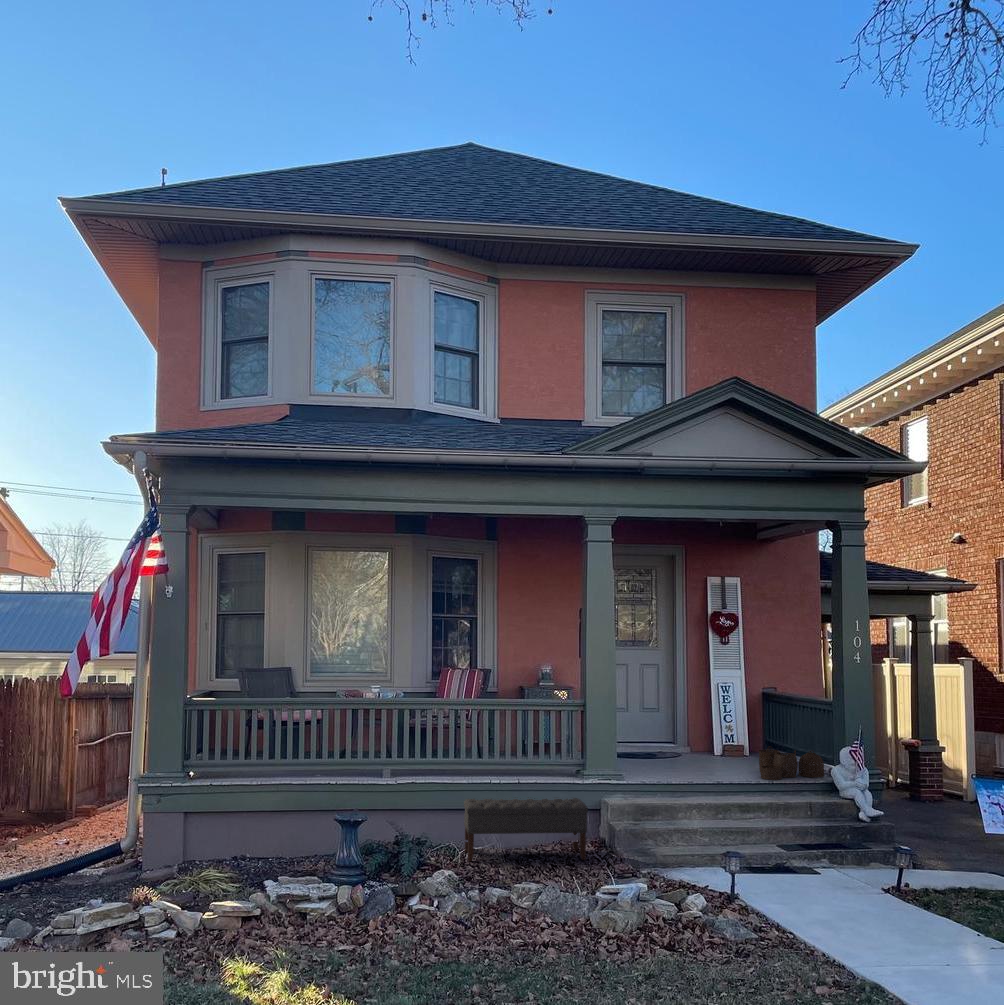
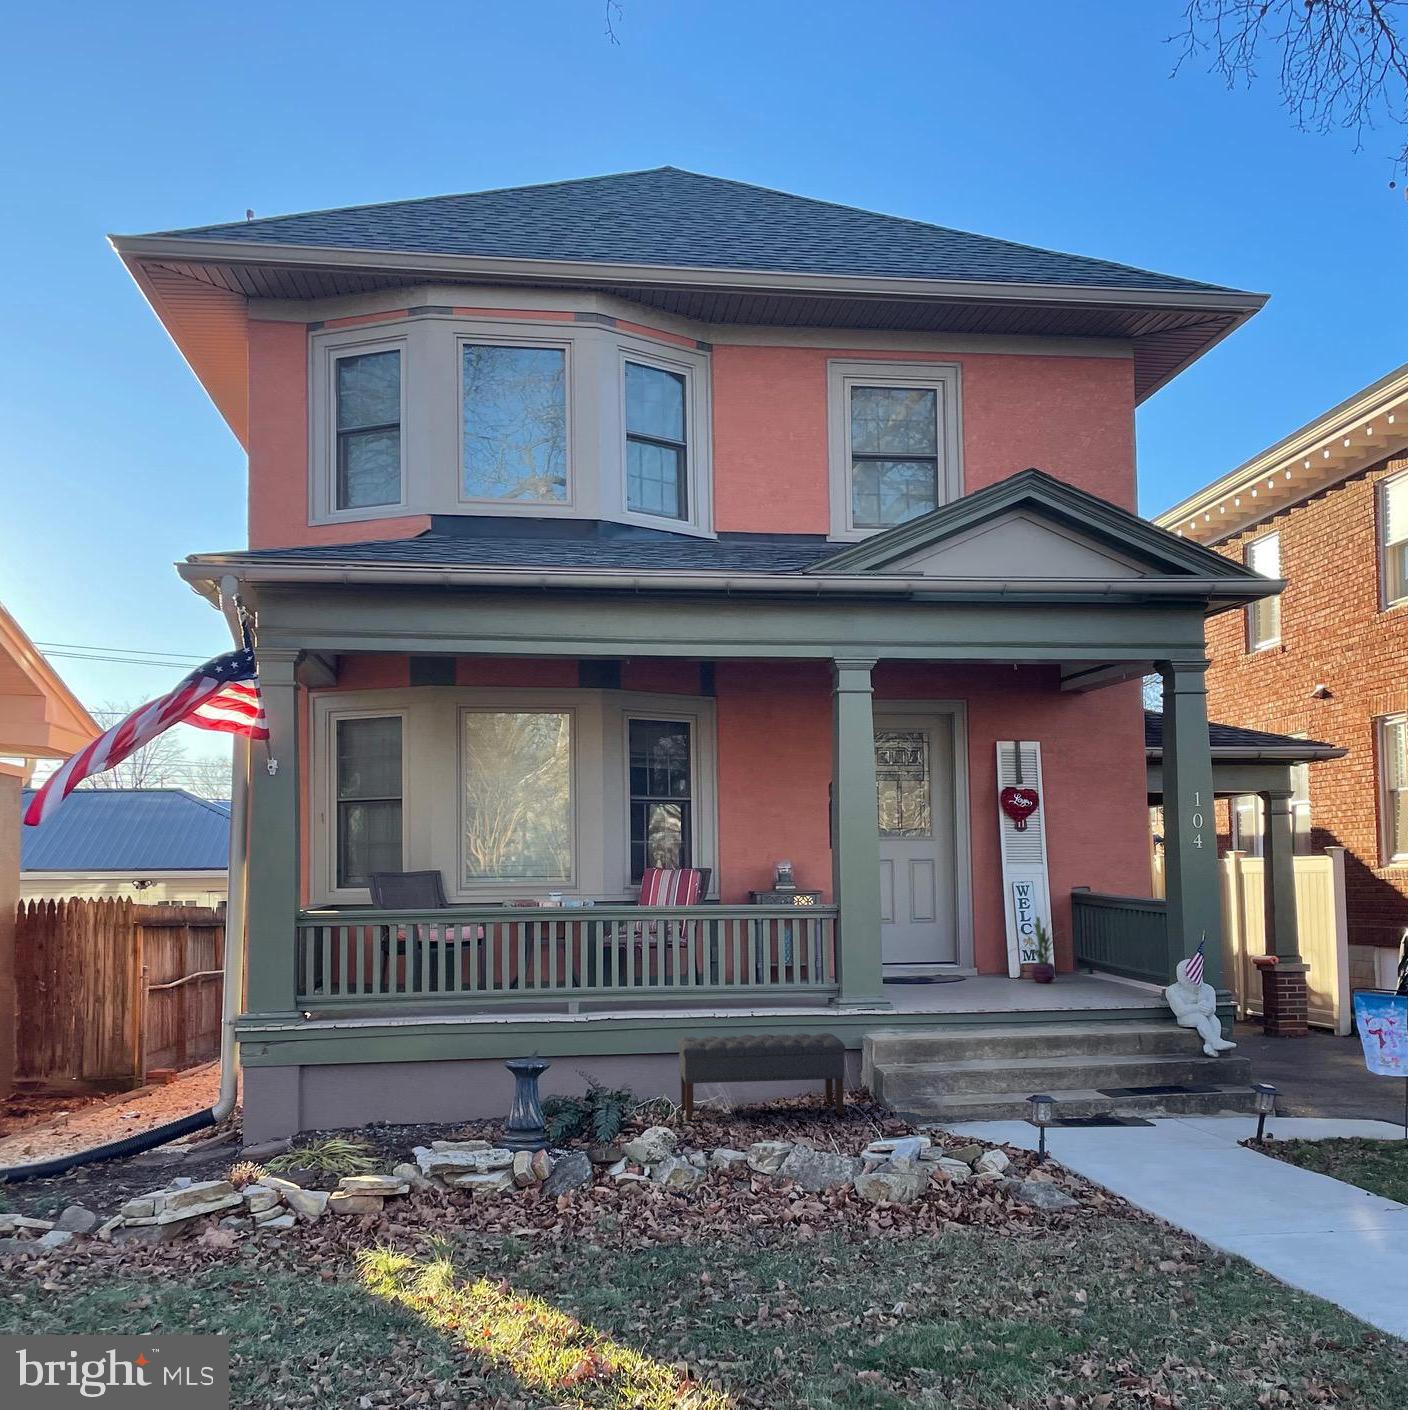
decorative plant: none [713,710,762,761] -> present [1026,917,1056,983]
woven basket: present [759,746,824,780] -> none [1070,962,1159,1005]

